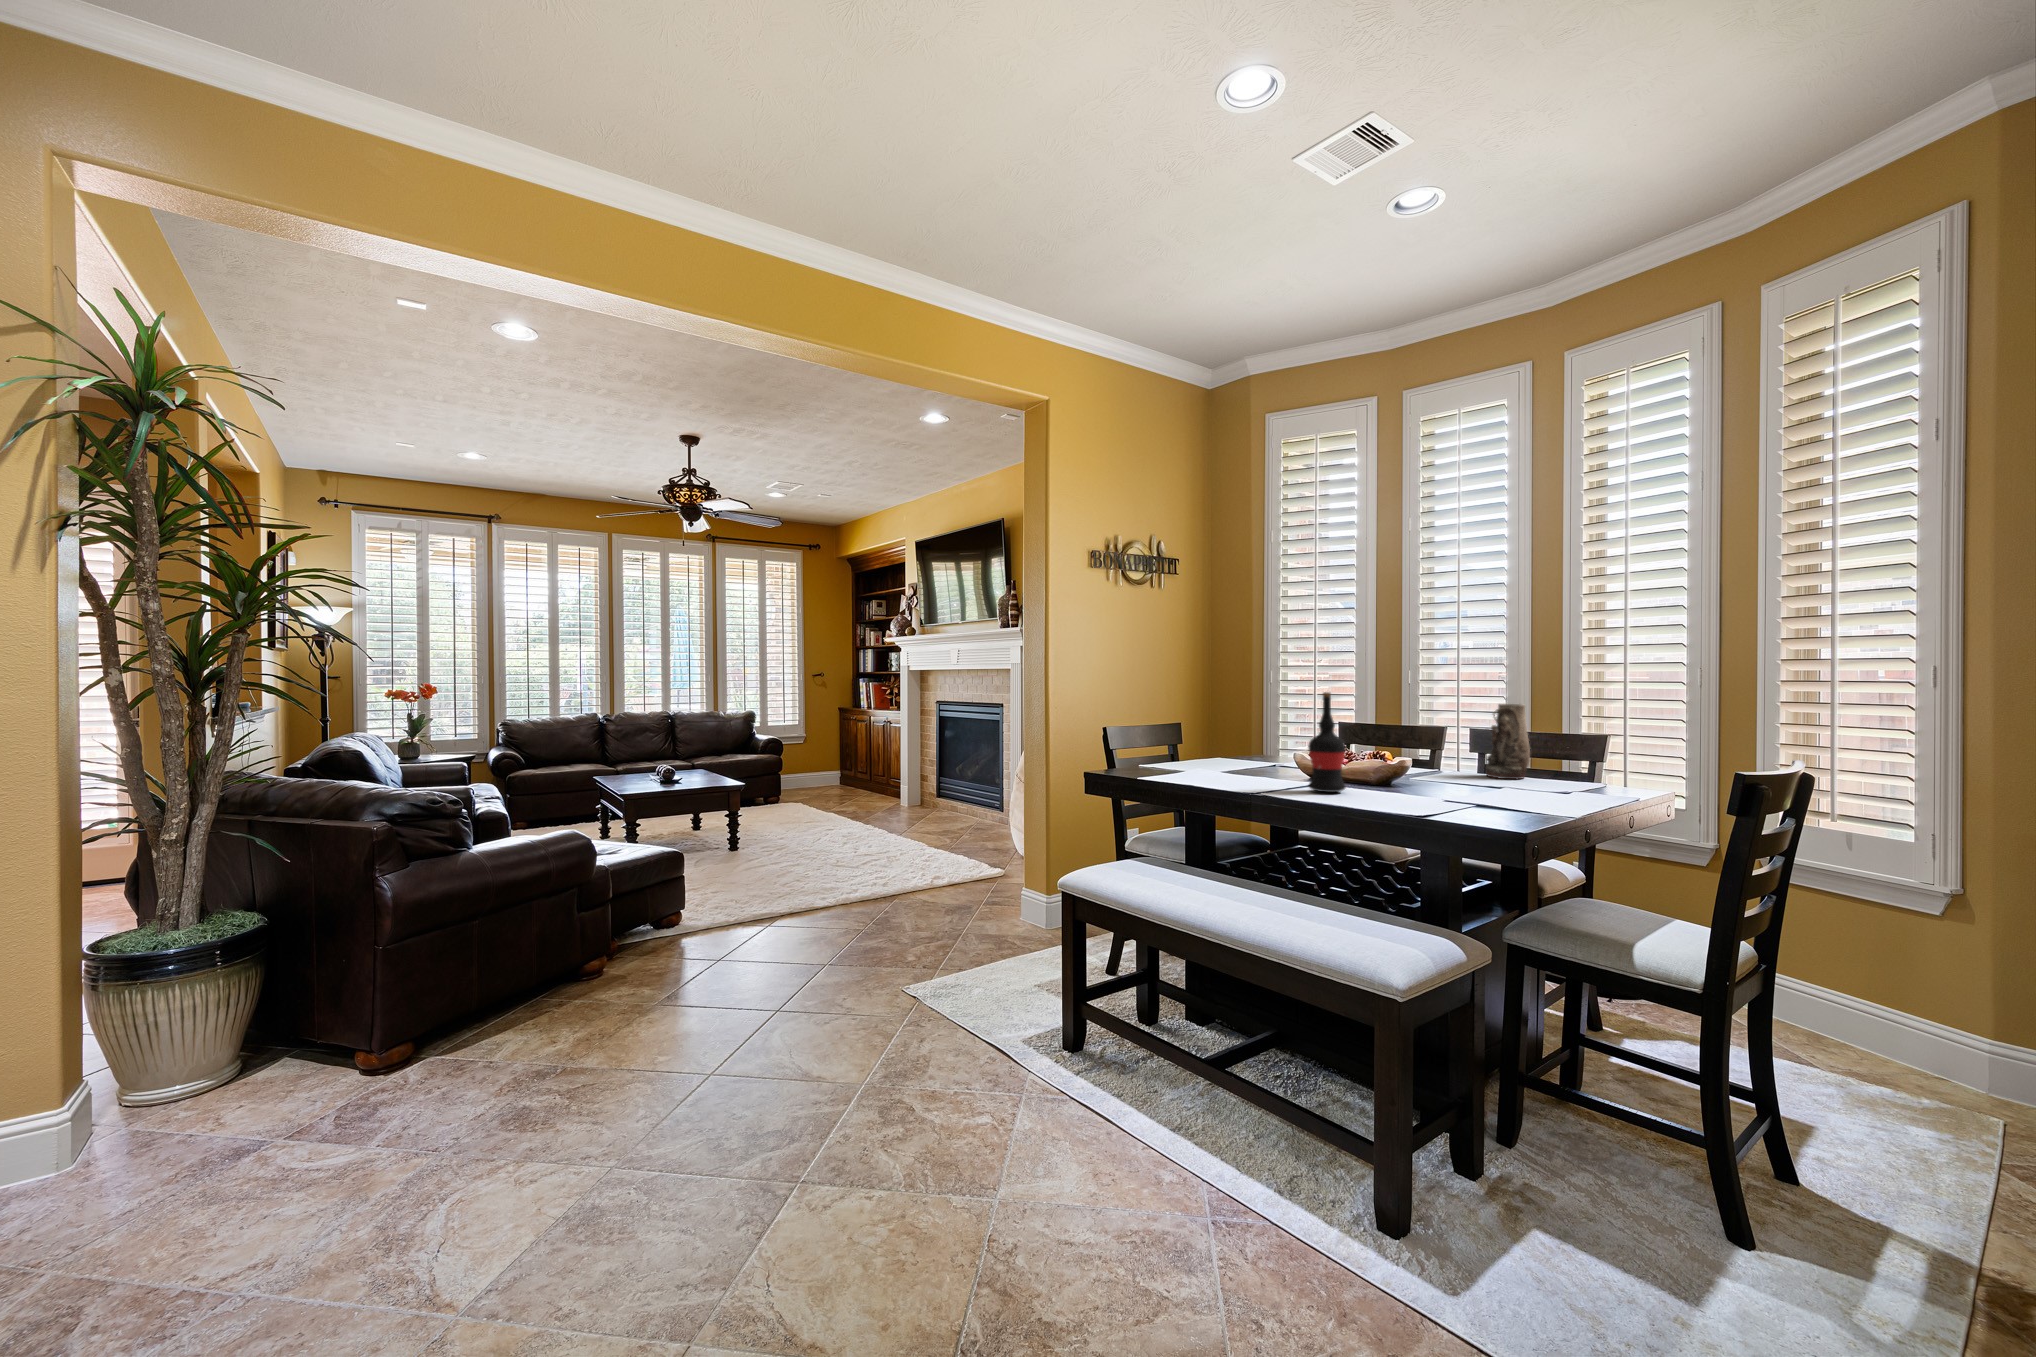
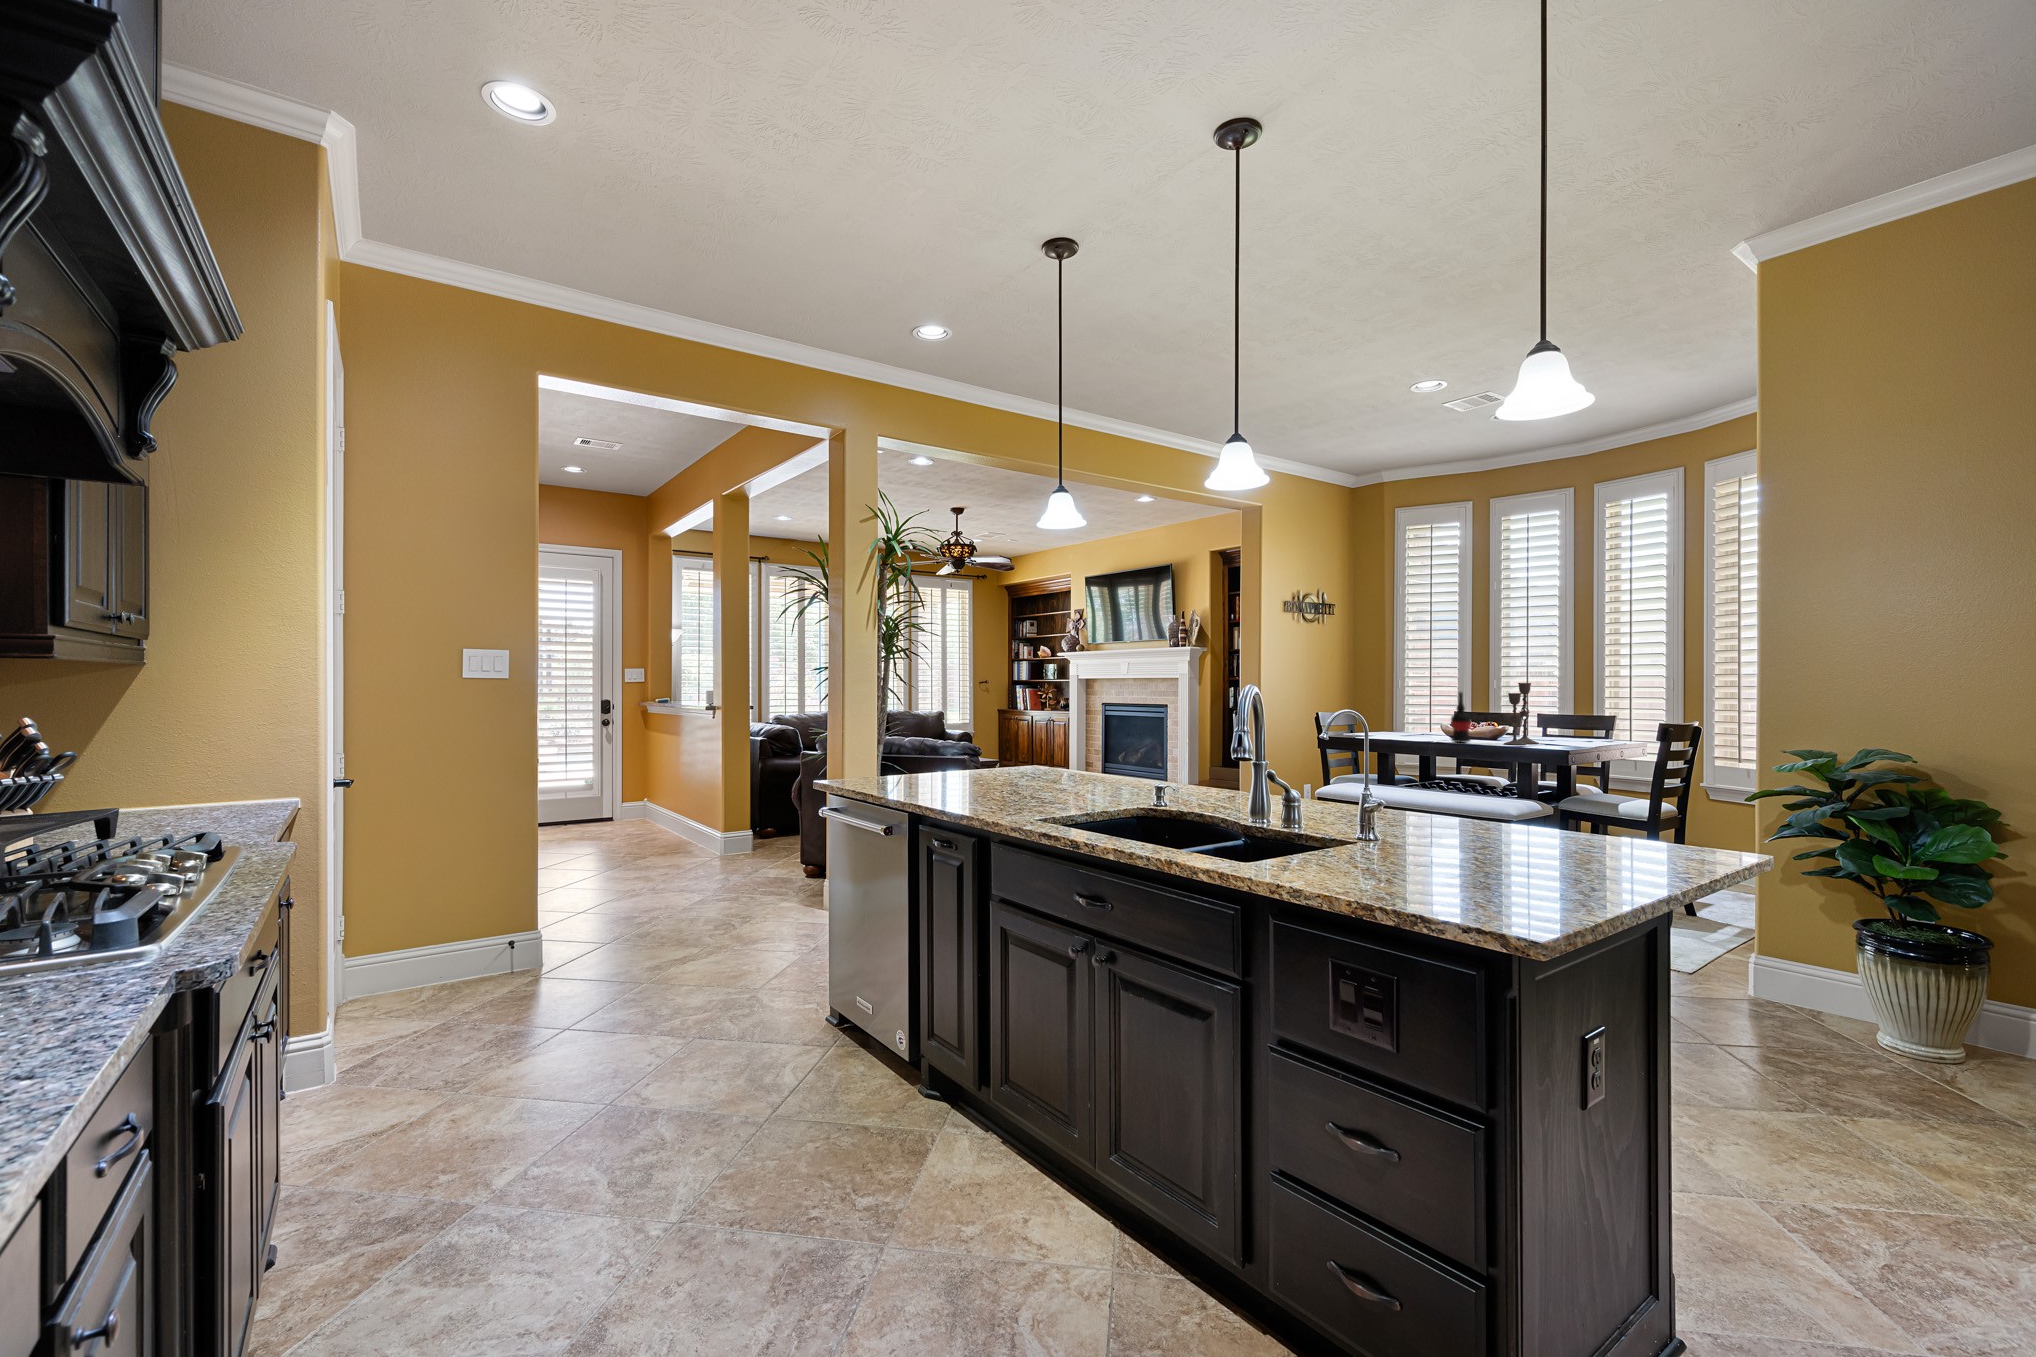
candlestick: none [1408,675,1478,802] -> present [1504,683,1539,745]
vase: present [1485,704,1530,779] -> none [1543,699,1568,740]

